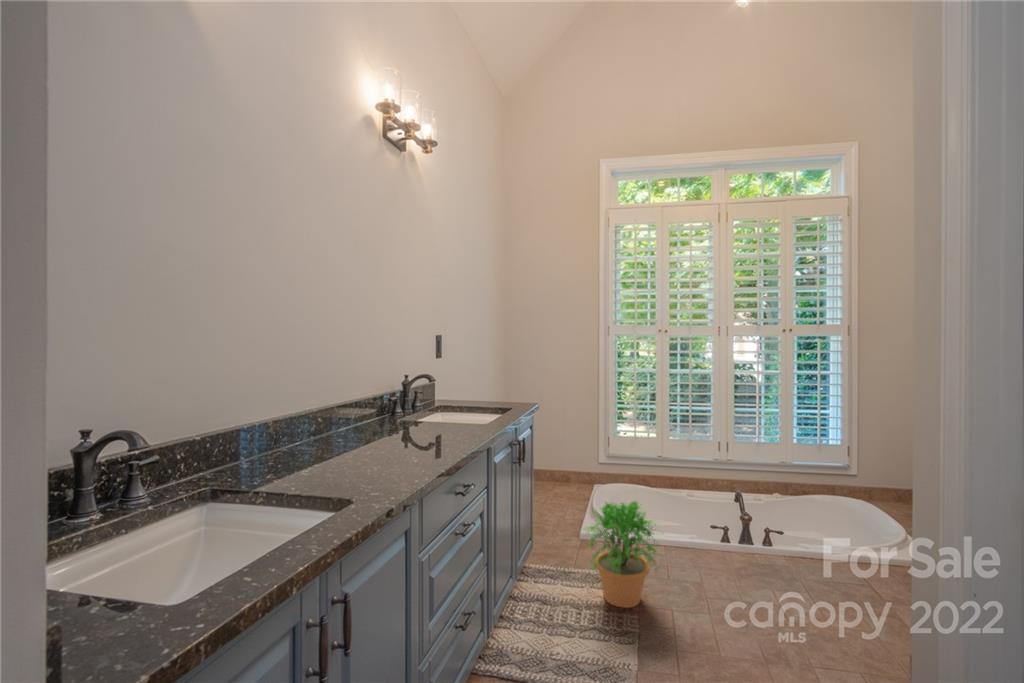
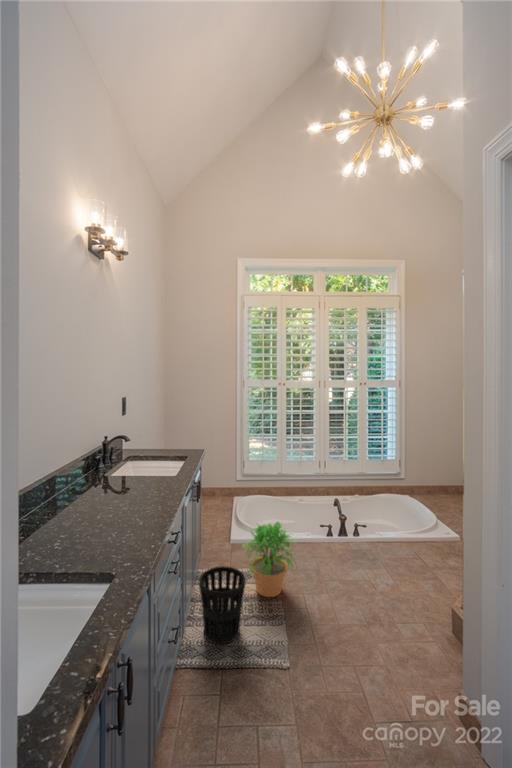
wastebasket: none [514,550,579,657] -> present [199,567,246,644]

